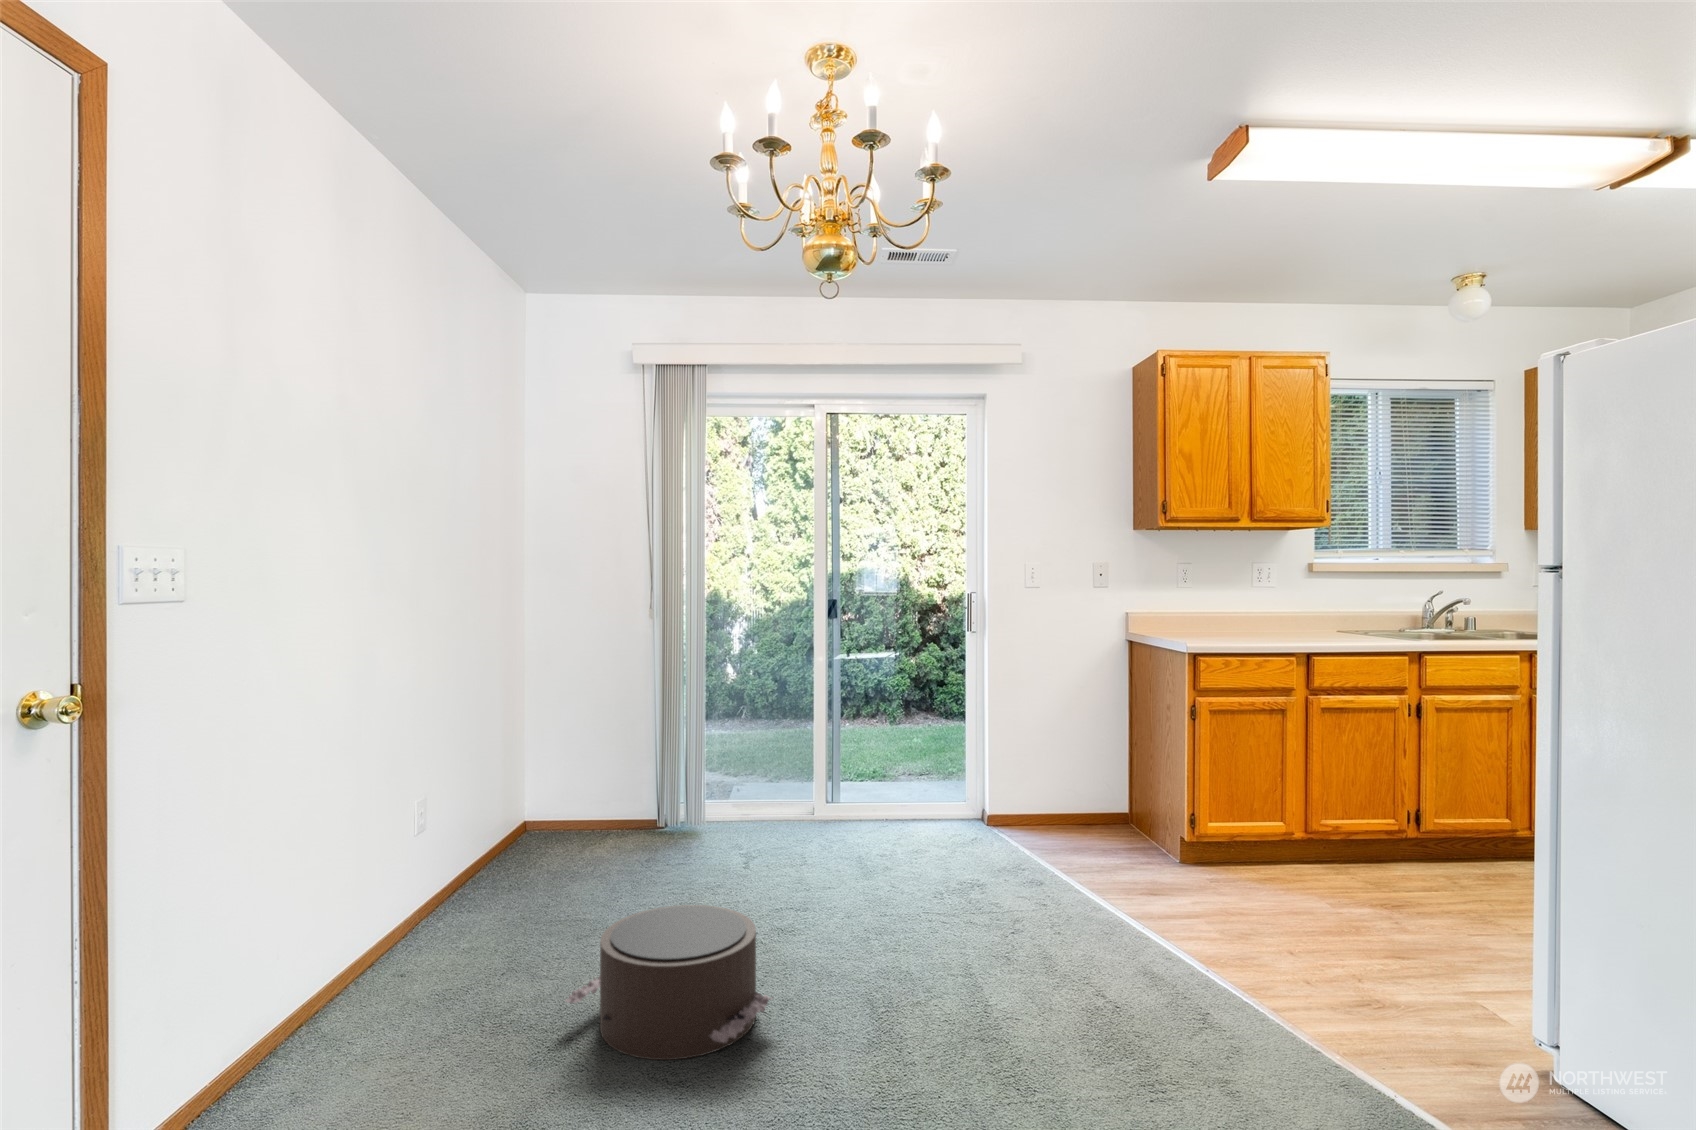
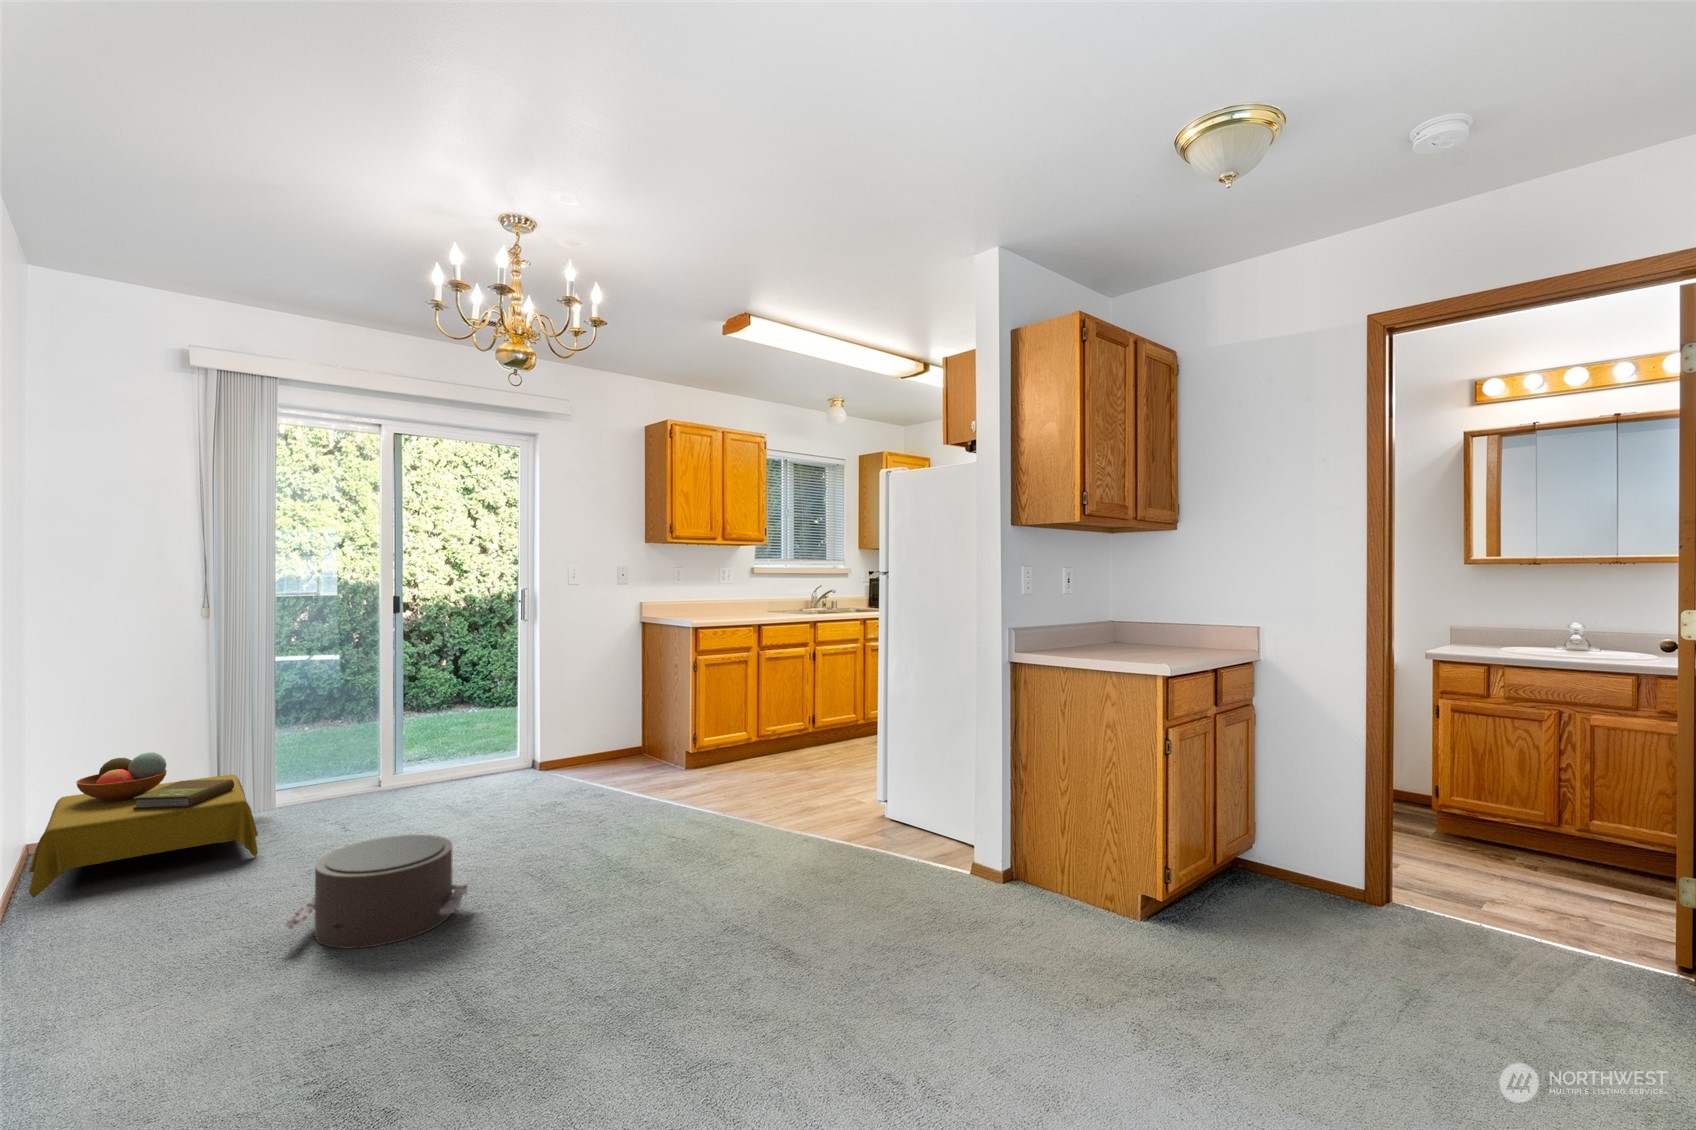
side table: none [474,753,676,885] -> present [29,752,258,898]

